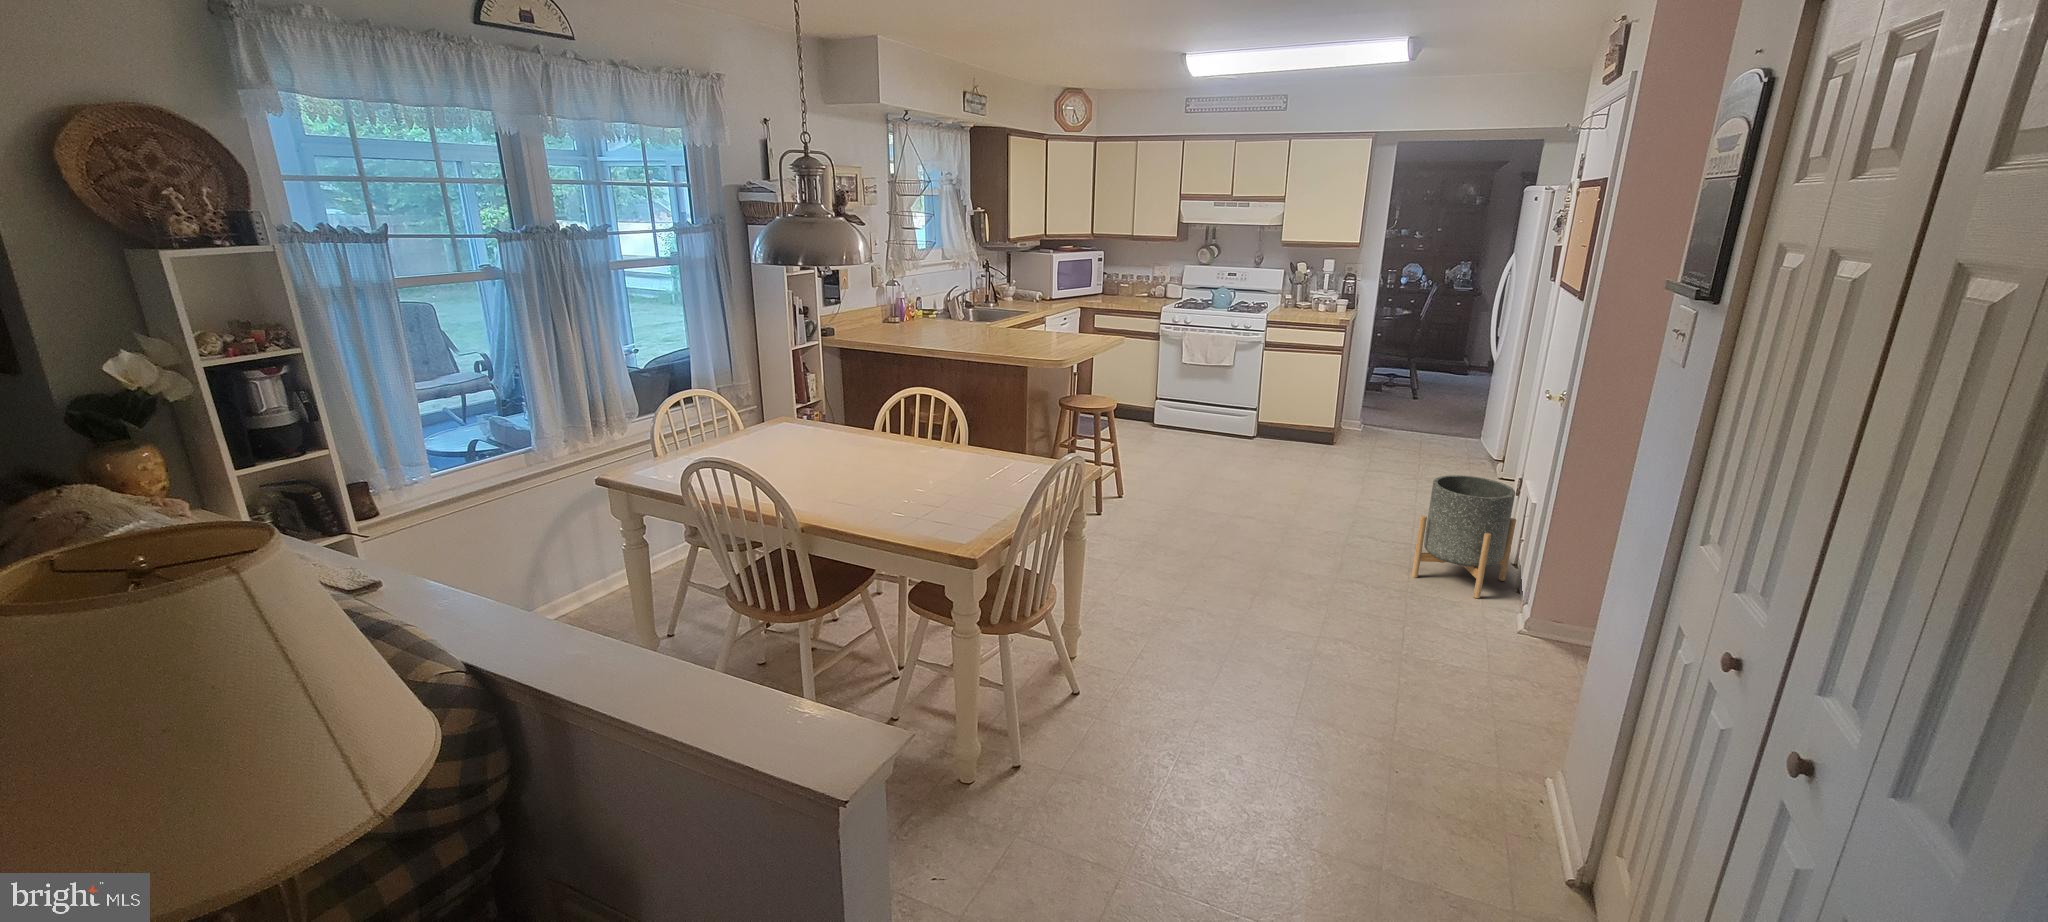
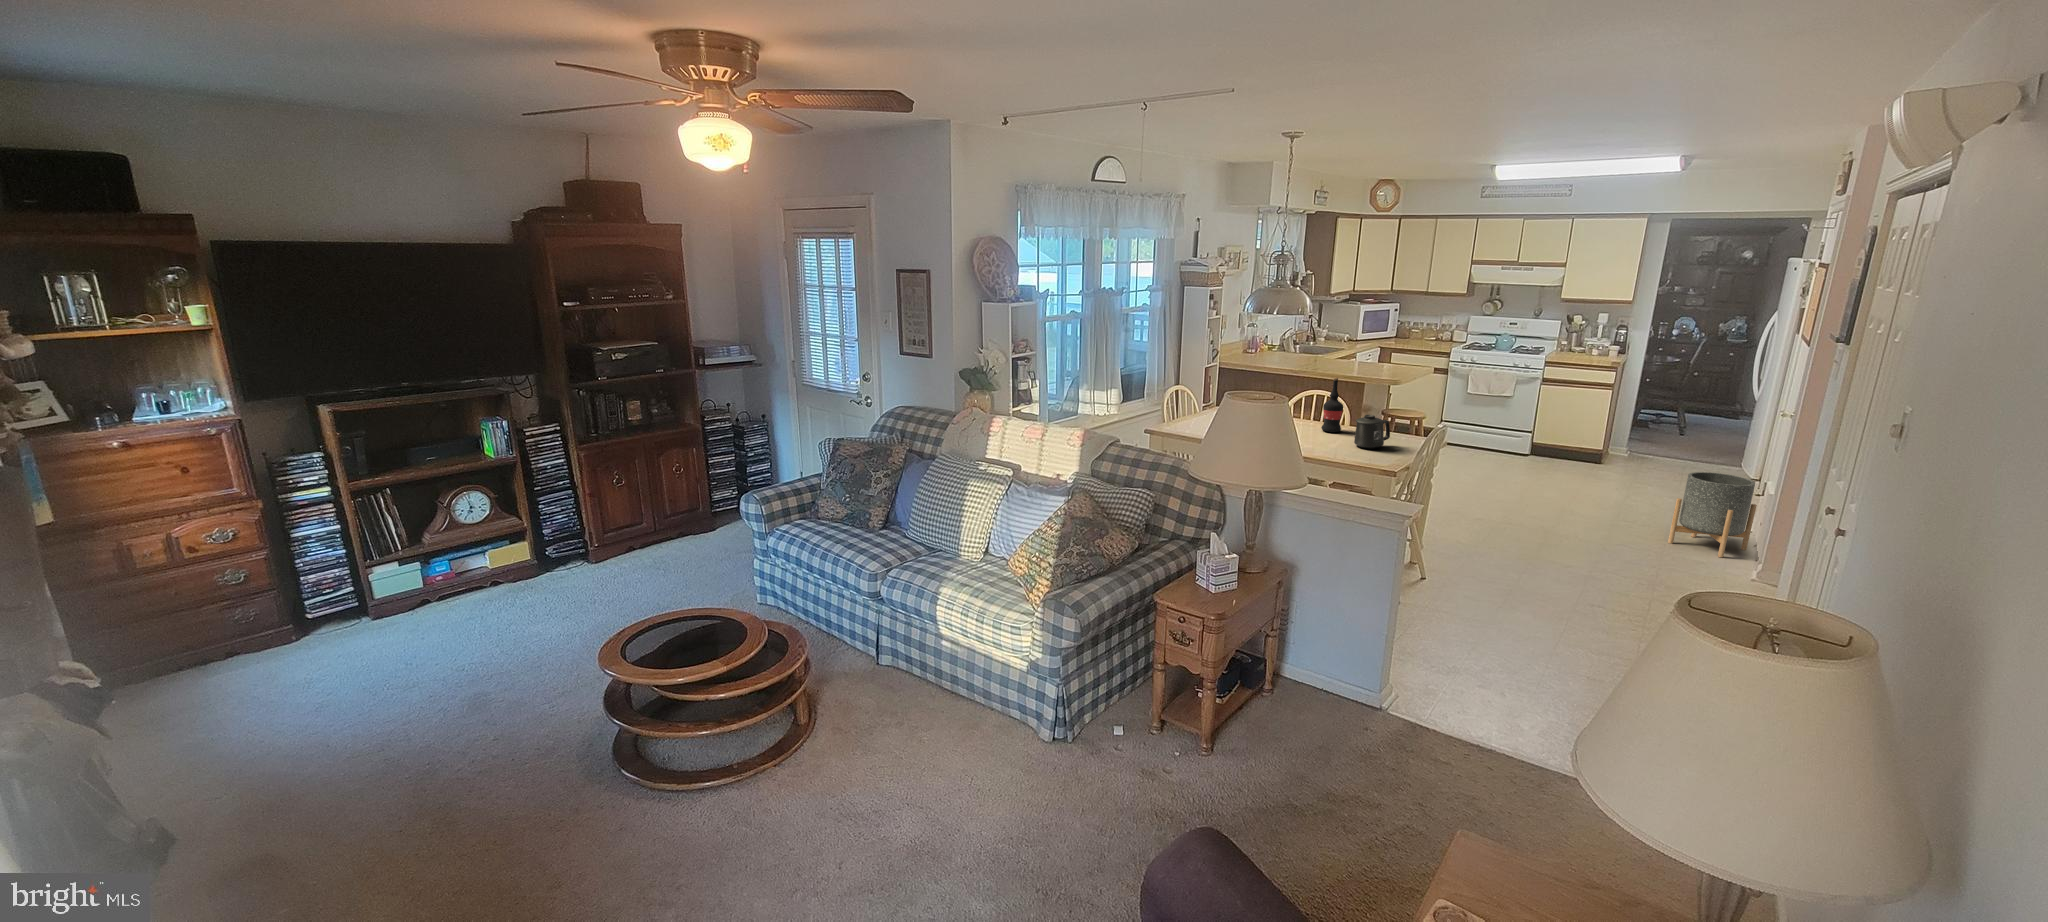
wine bottle: none [889,372,923,467] -> present [1321,378,1343,432]
mug: none [917,442,983,505] -> present [1354,415,1390,449]

